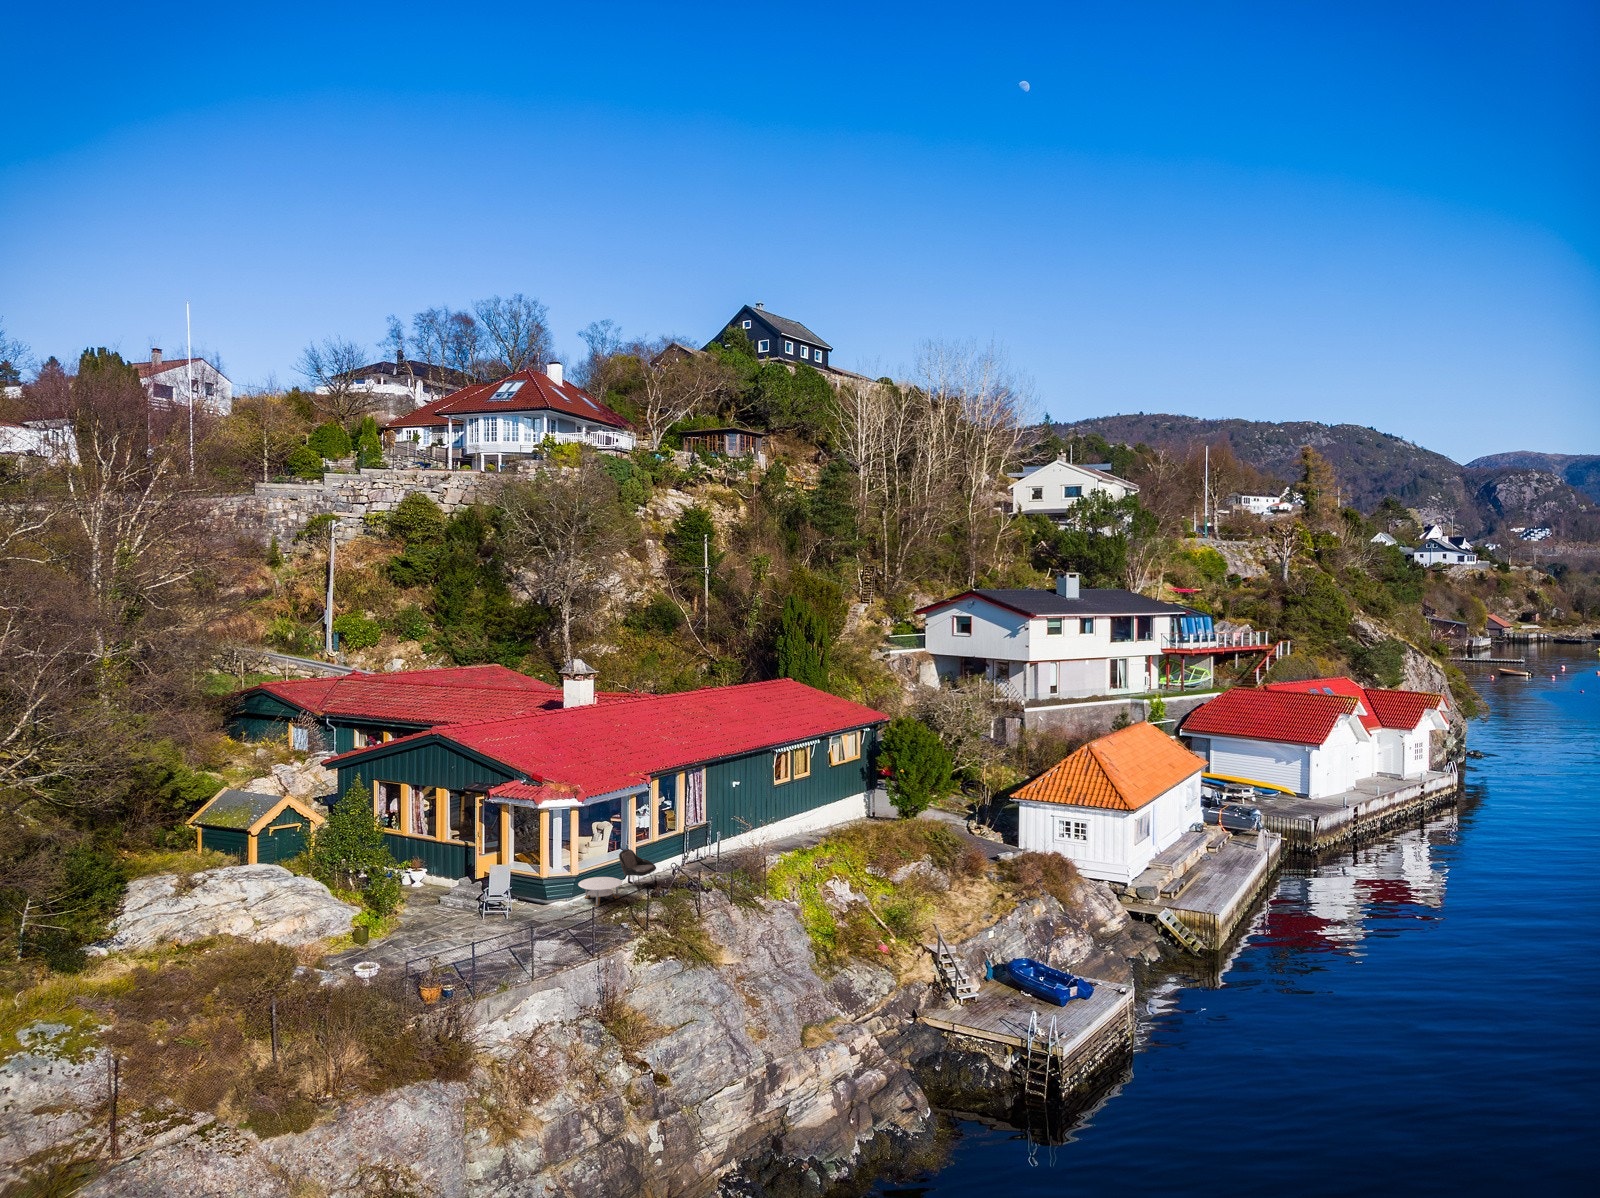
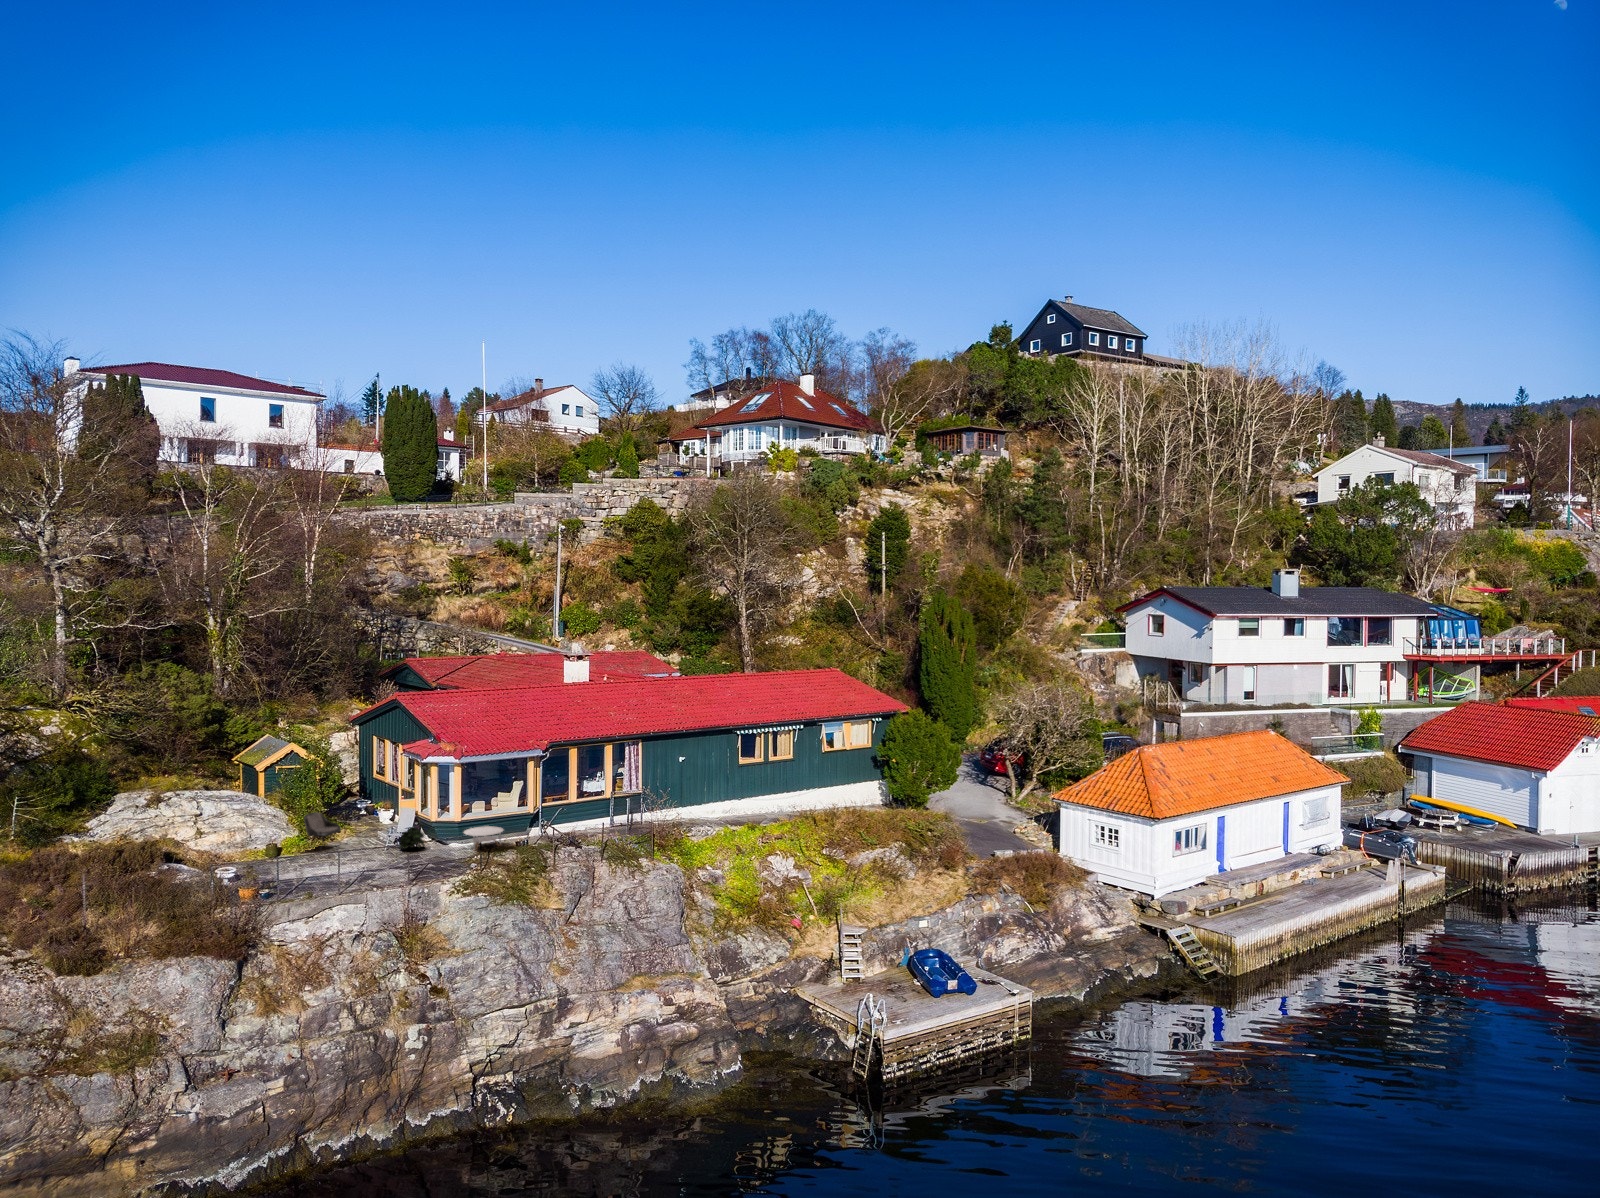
lounge chair: present [619,849,656,891] -> present [304,812,341,847]
potted plant: none [509,885,540,915] -> present [399,826,425,849]

